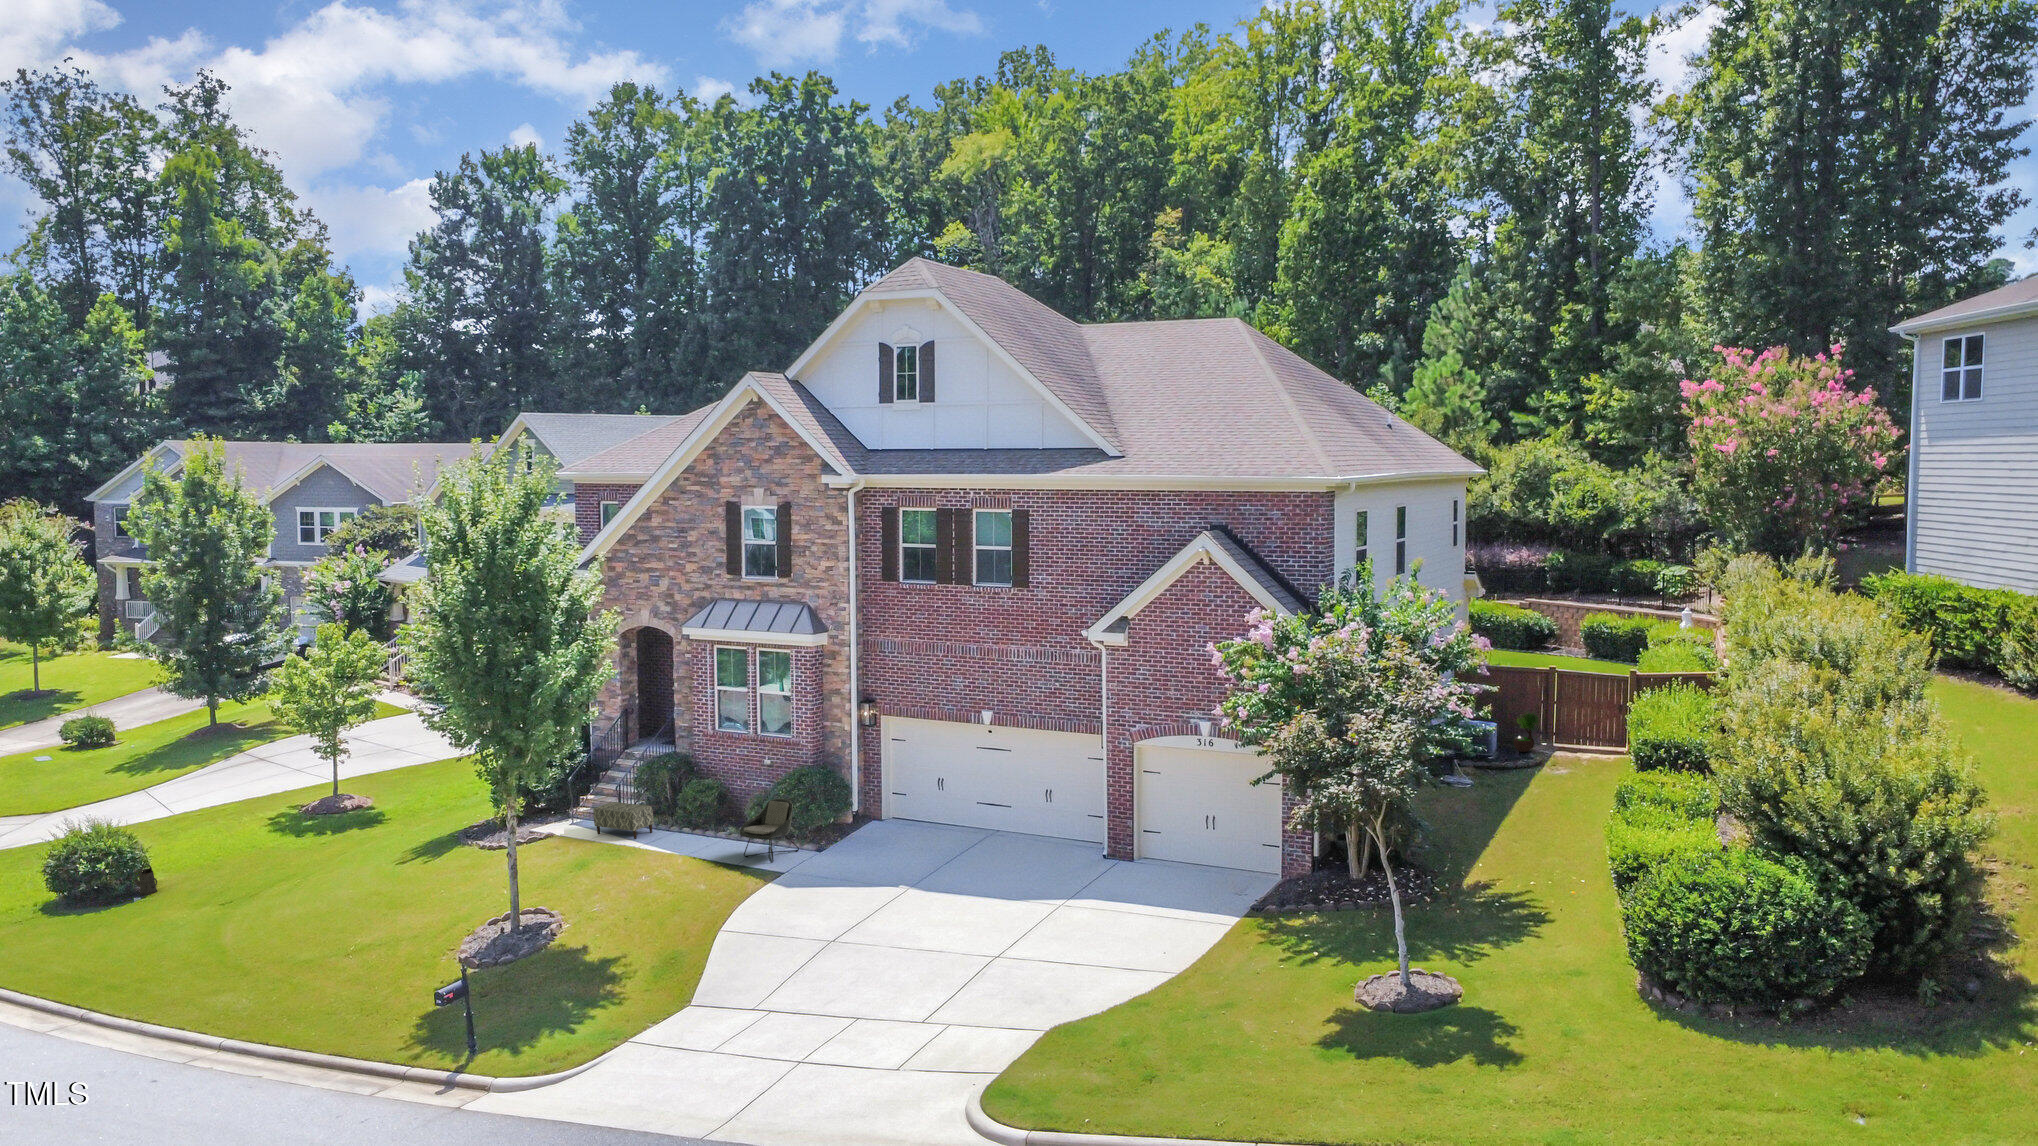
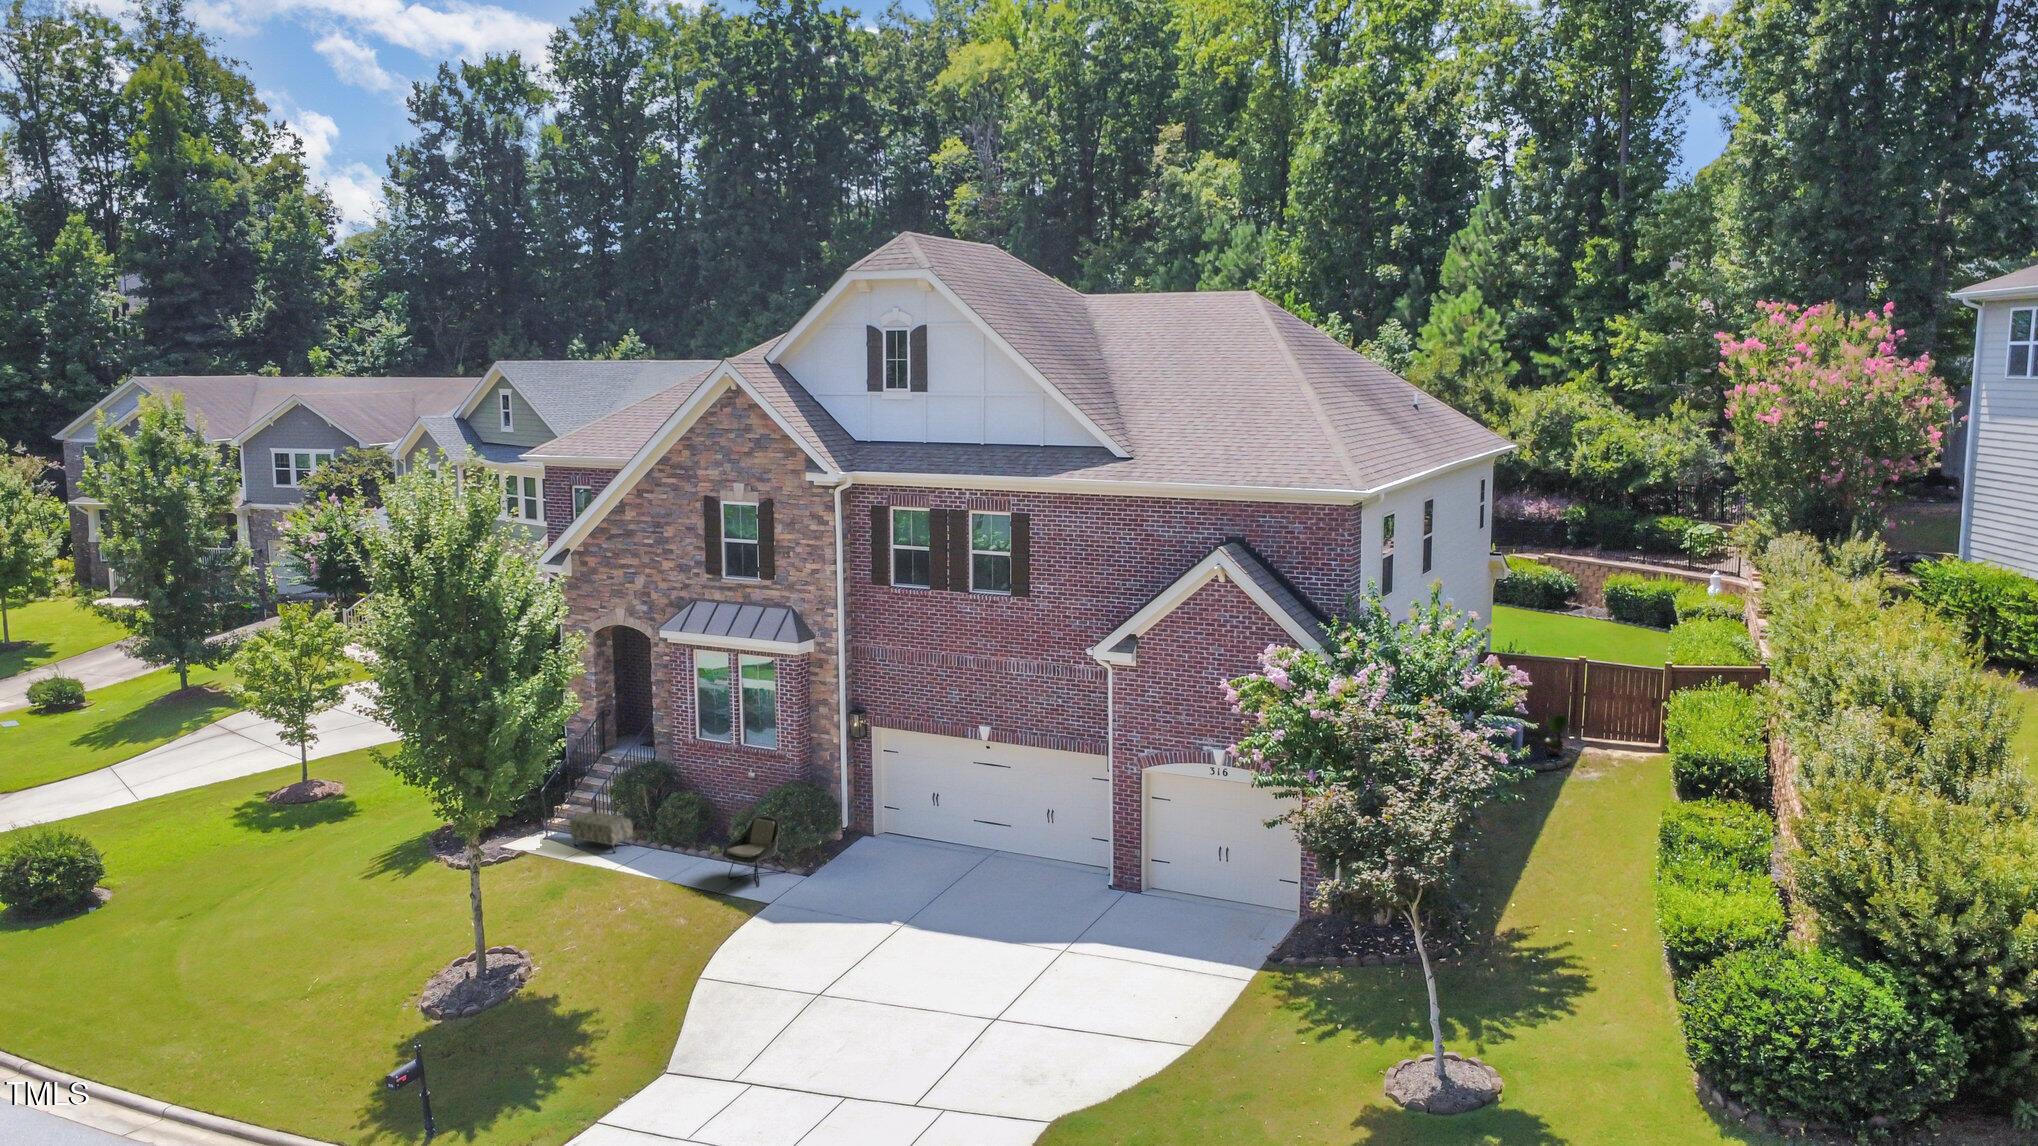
watering can: present [134,864,157,895] -> none [75,887,110,920]

